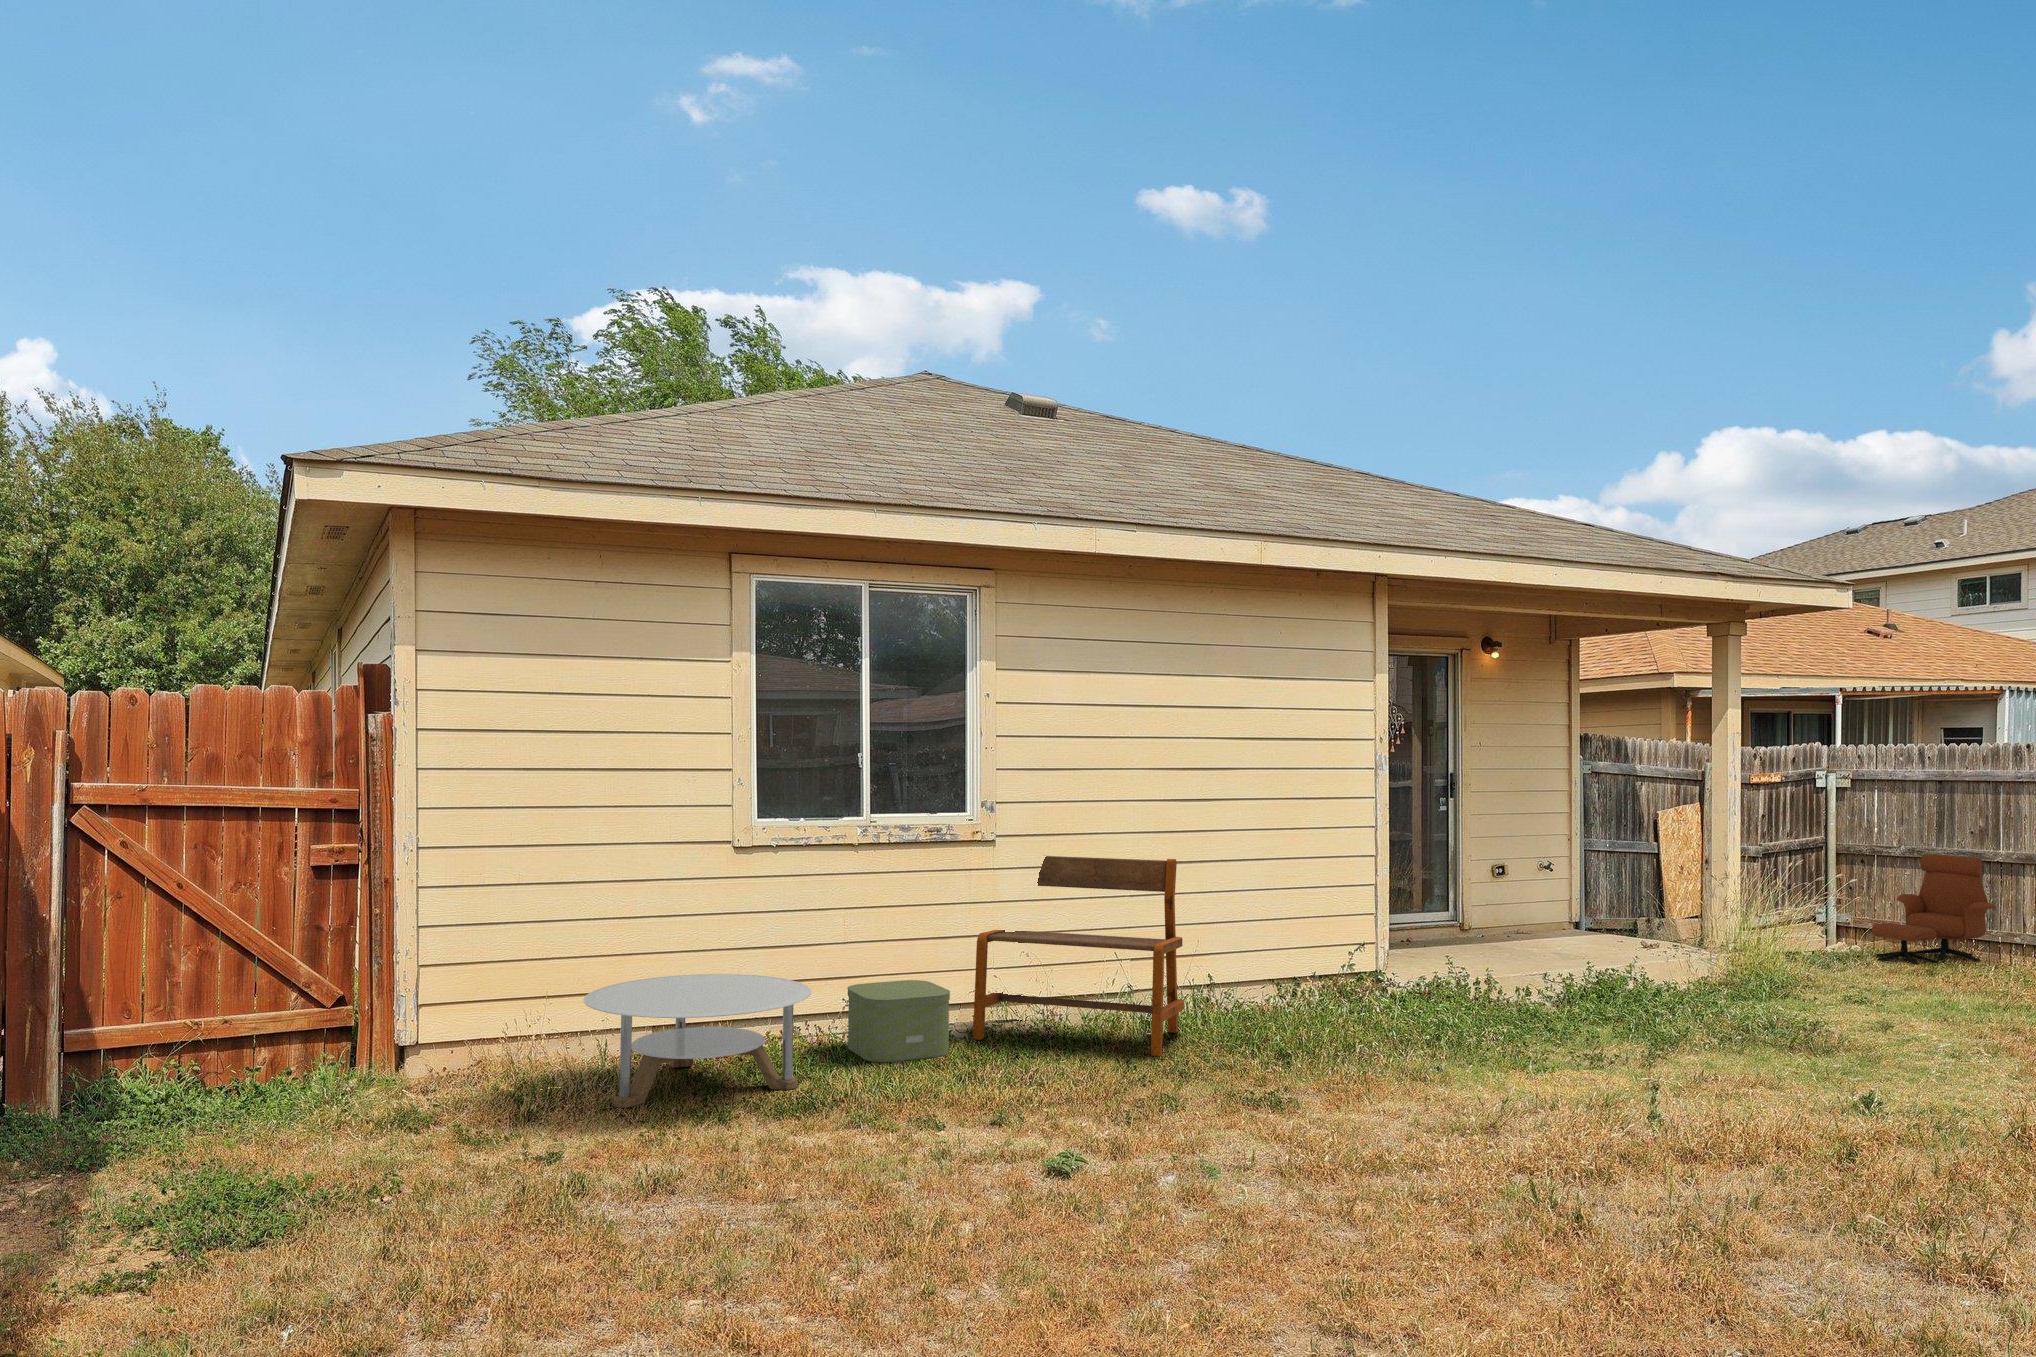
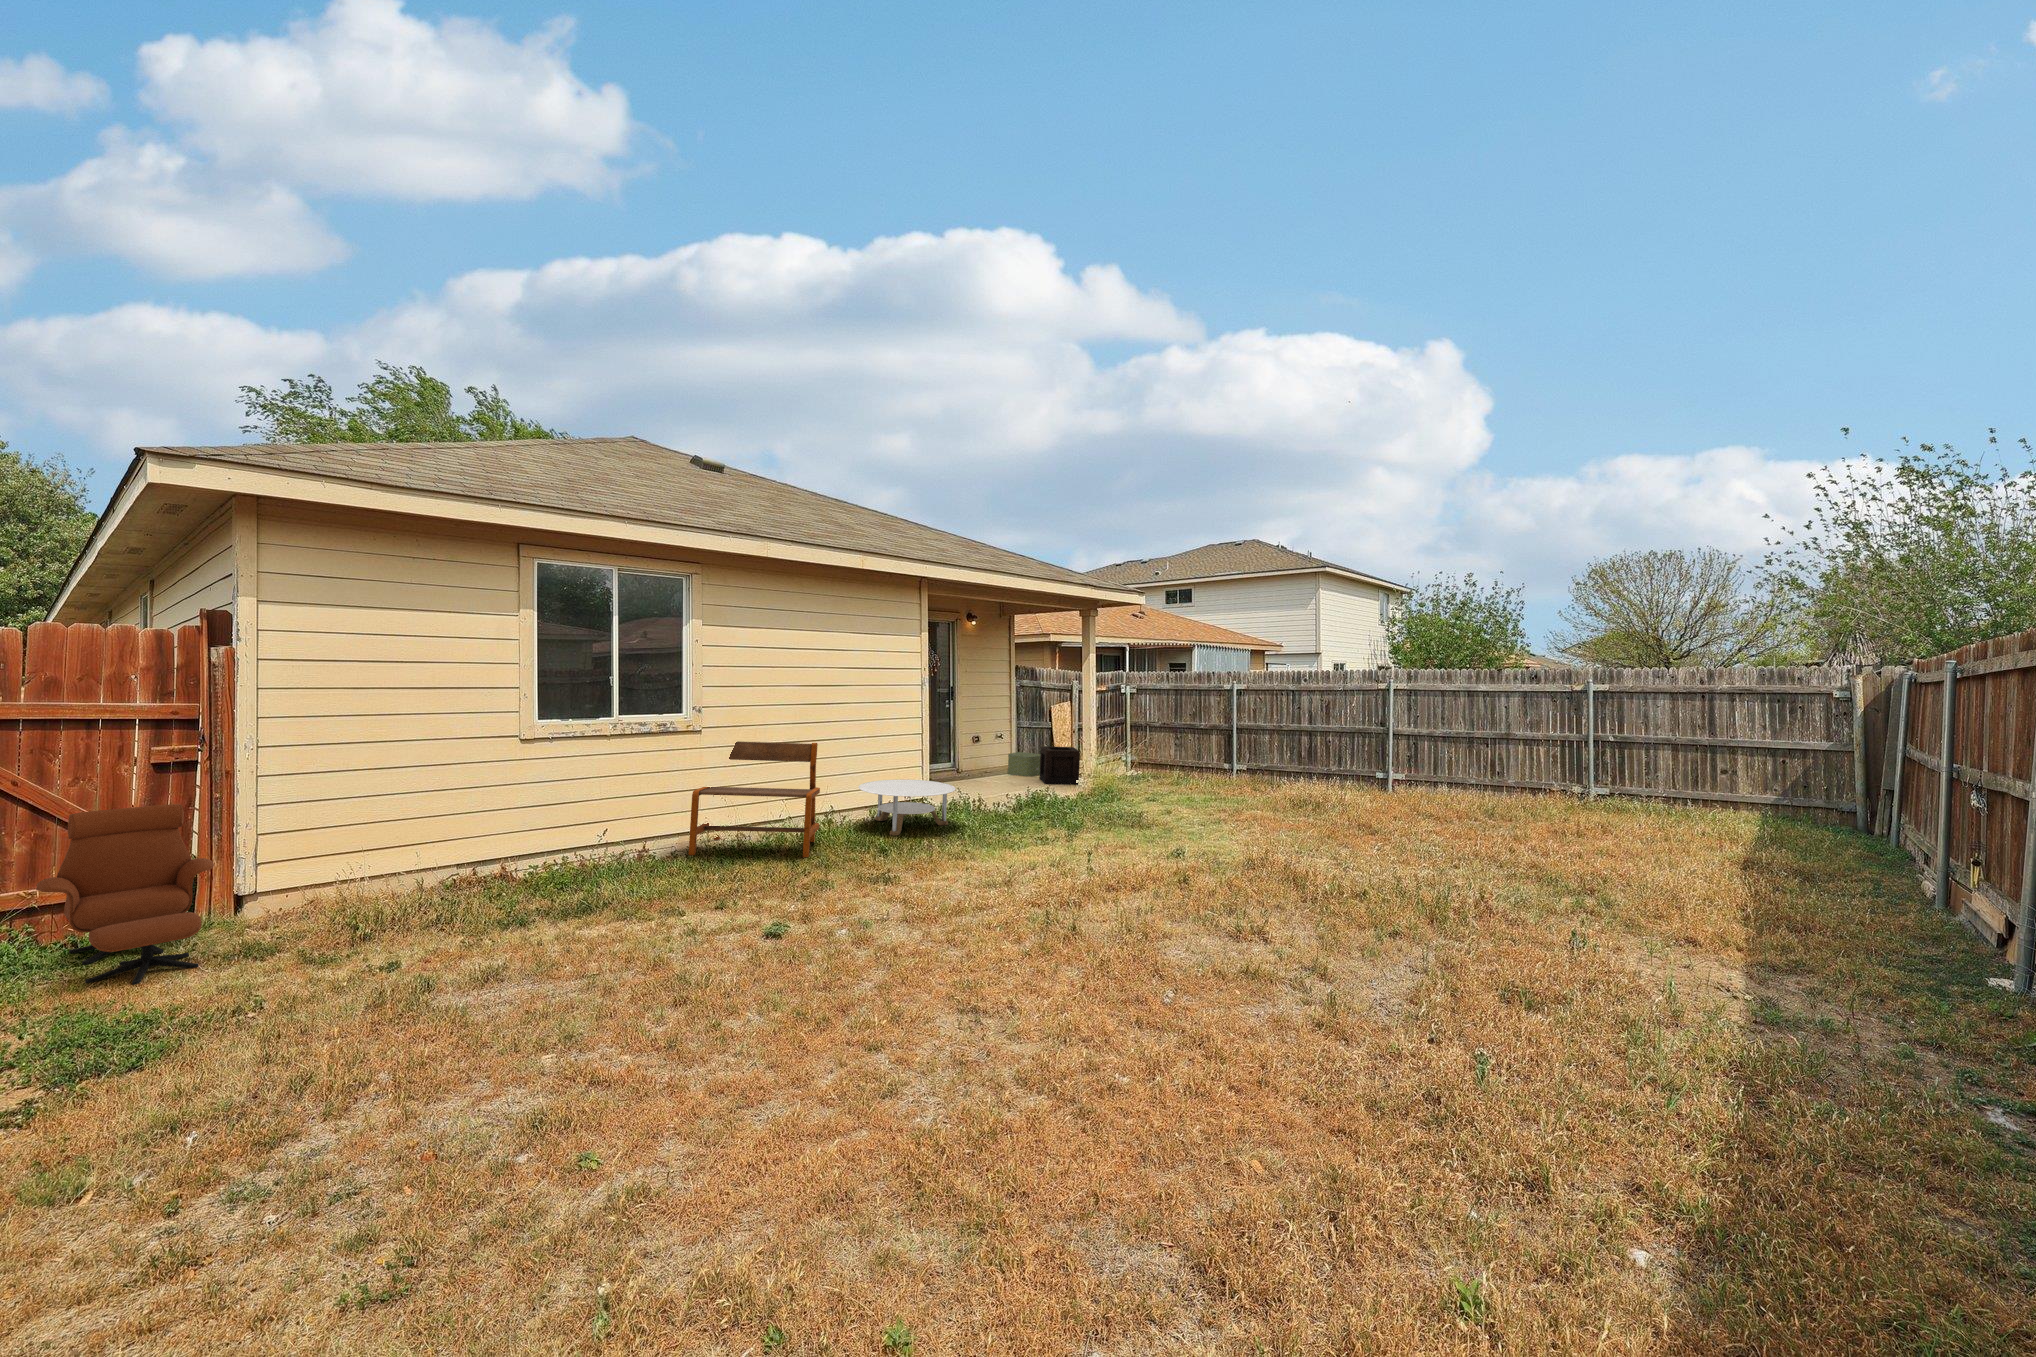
lounge chair: present [1872,854,1995,965] -> present [36,804,214,985]
wooden crate: none [1631,885,1716,962] -> present [1040,746,1080,785]
round table: present [584,974,811,1107] -> present [859,779,955,835]
storage box: present [847,980,950,1062] -> present [1008,752,1041,776]

